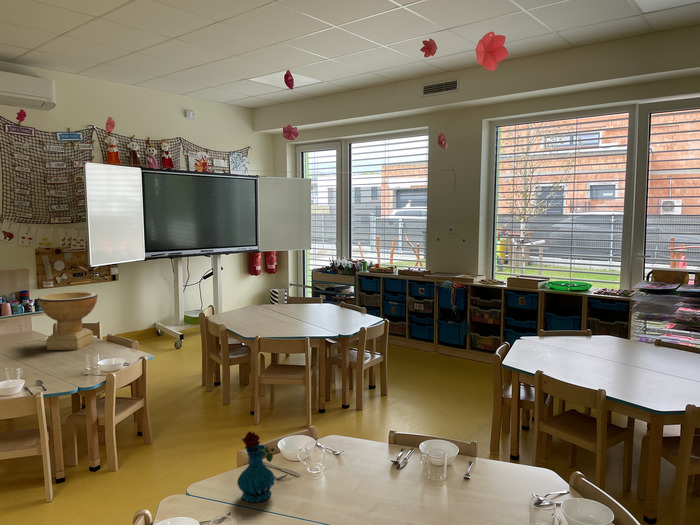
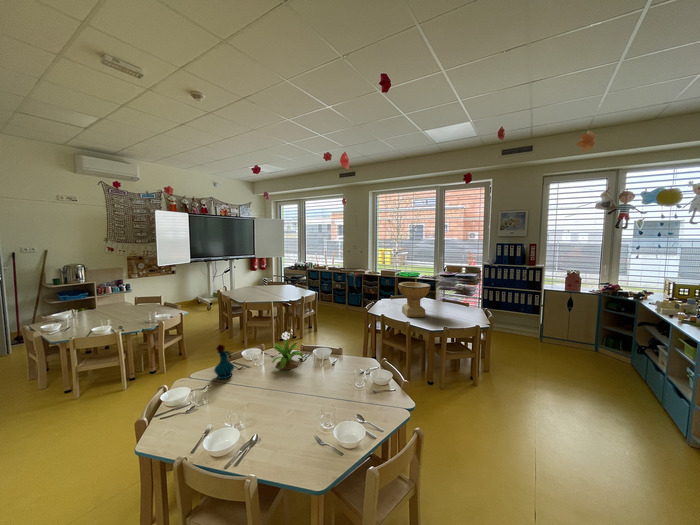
decorative bowl: present [38,292,97,350] -> present [398,282,430,317]
potted flower: none [347,404,407,487] -> present [272,329,303,370]

